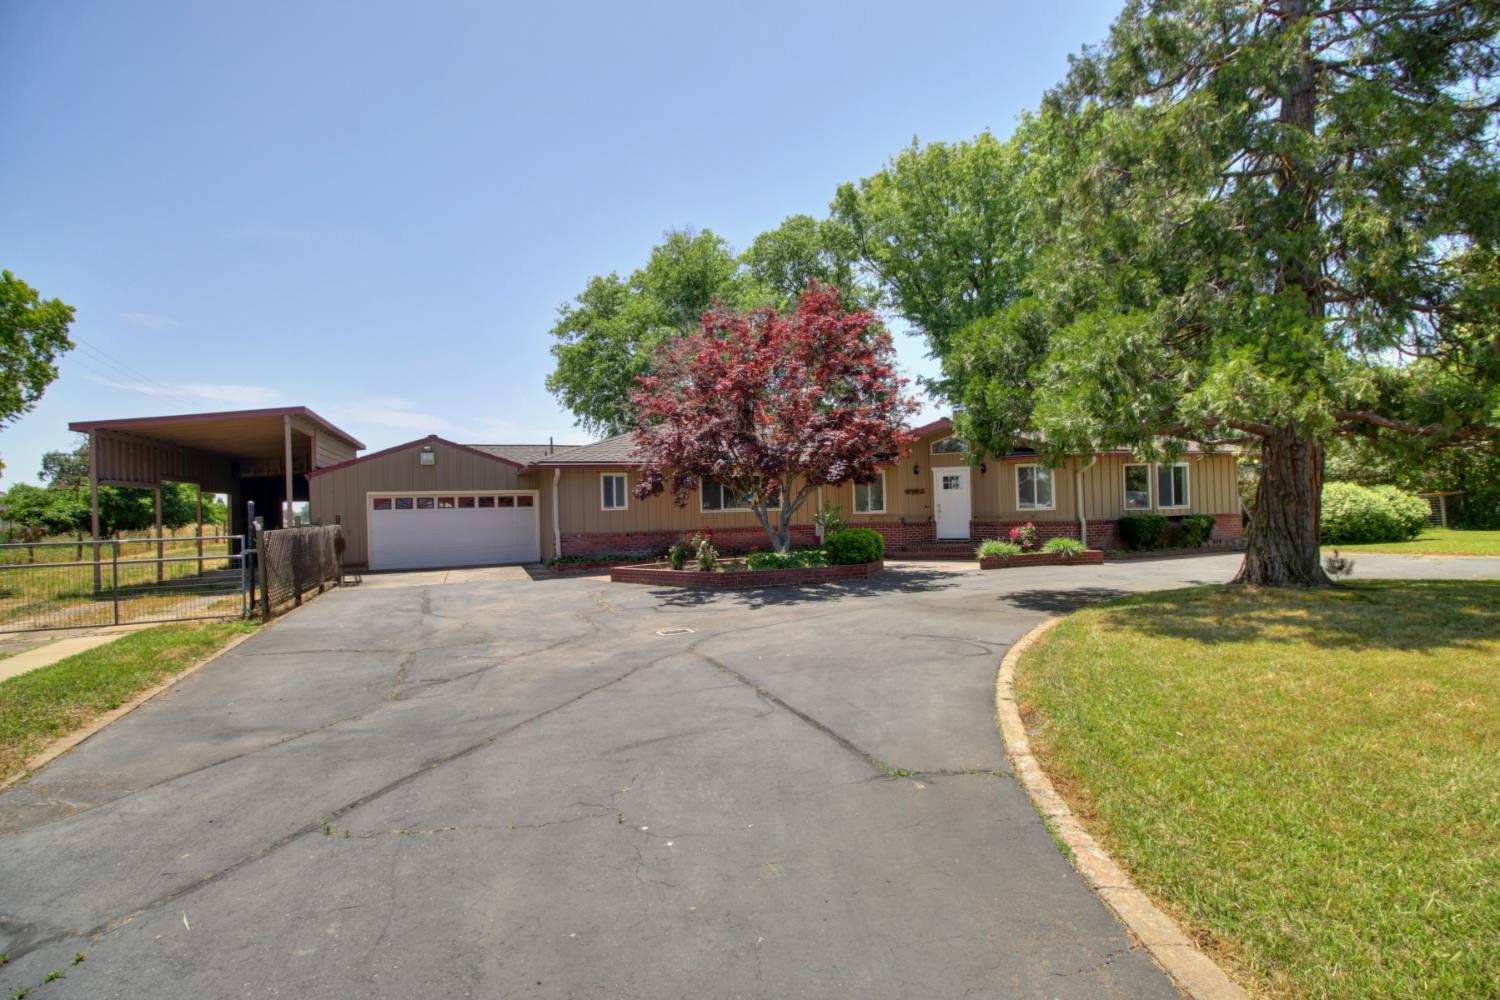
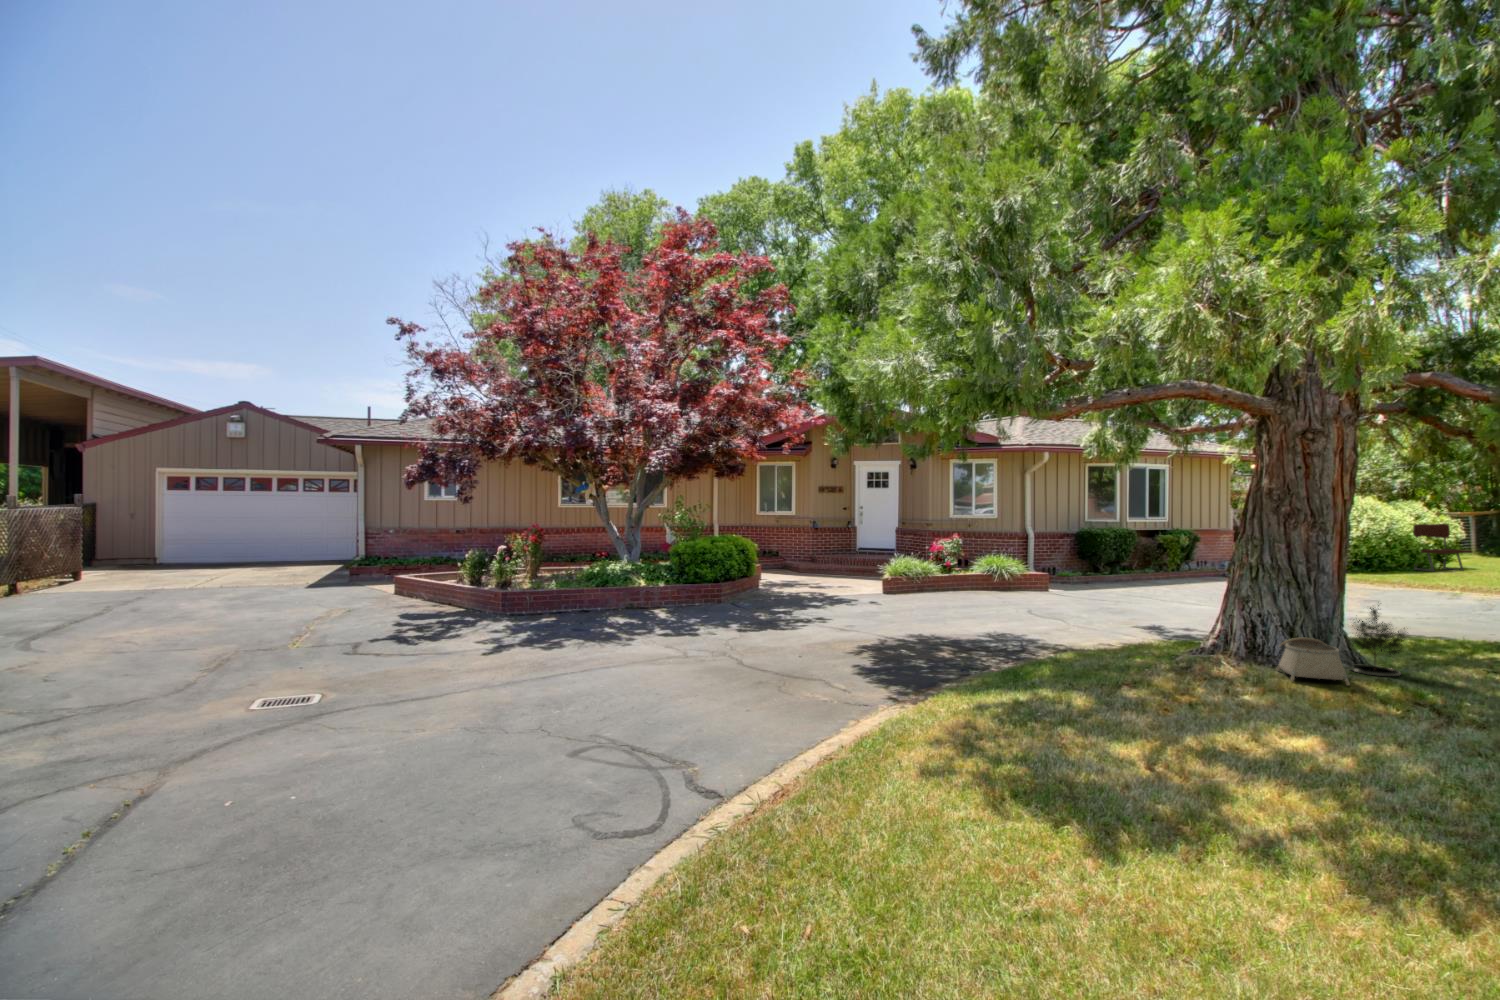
bench: present [334,538,369,587] -> present [1413,524,1472,572]
basket: none [1280,568,1323,592] -> present [1277,638,1350,685]

